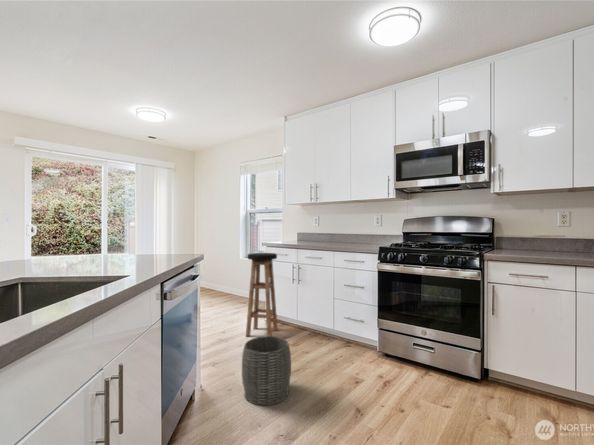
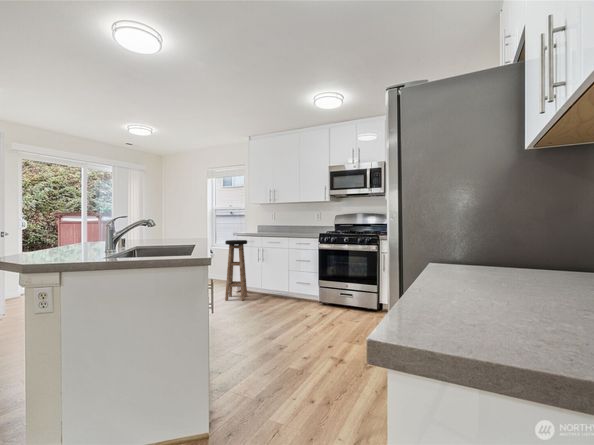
woven basket: present [242,336,291,405] -> none [236,290,267,328]

